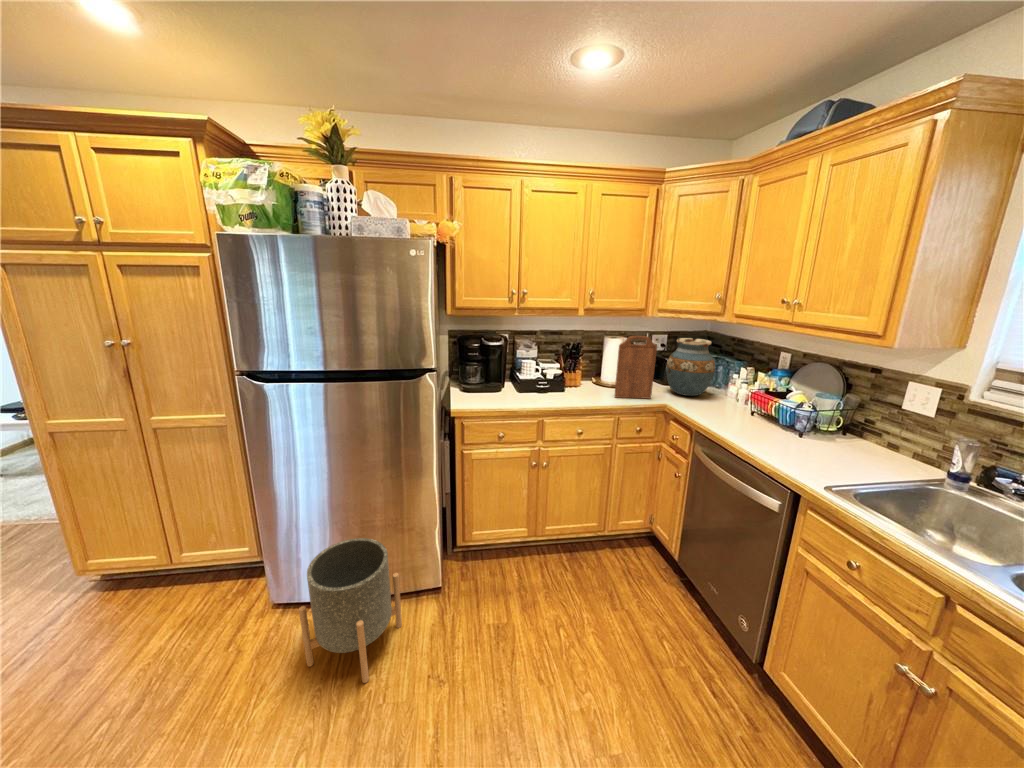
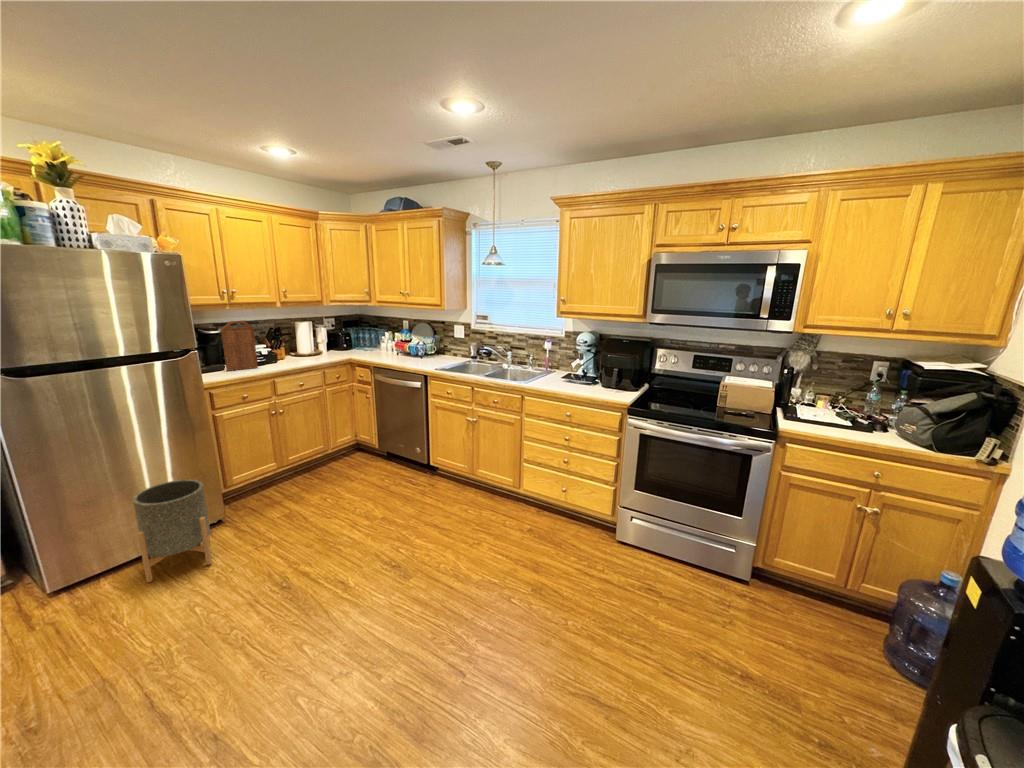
cutting board: present [615,336,657,399] -> present [221,321,258,371]
vase: present [666,338,715,396] -> none [343,318,373,354]

